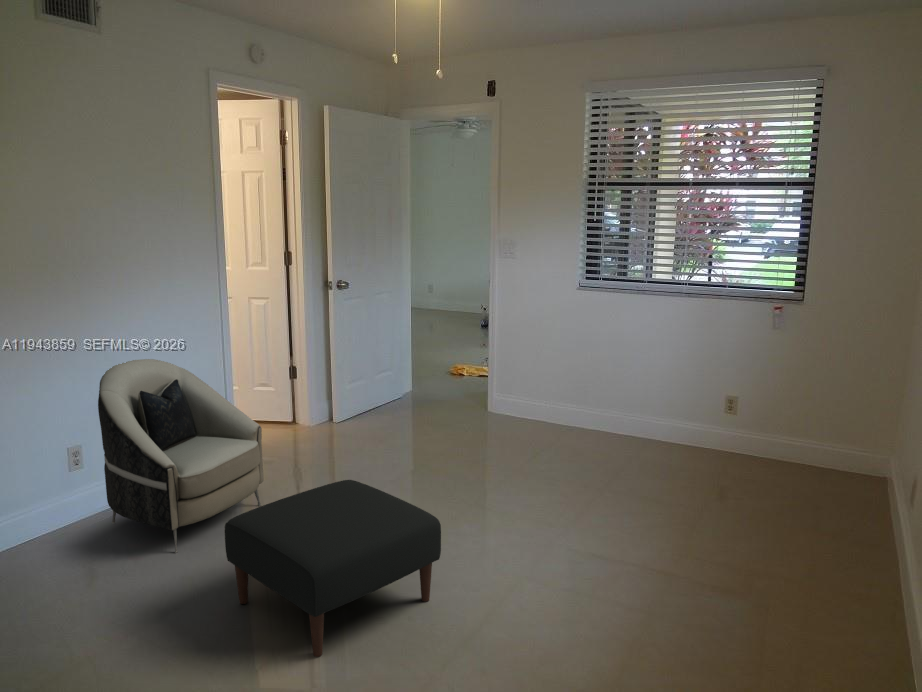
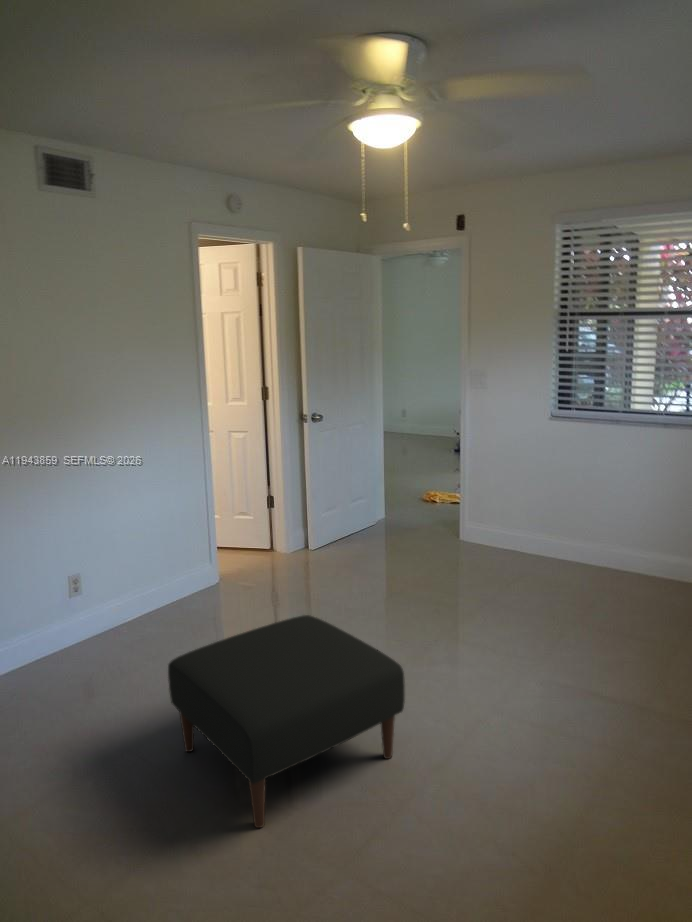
armchair: present [98,359,264,553] -> none [63,464,230,686]

